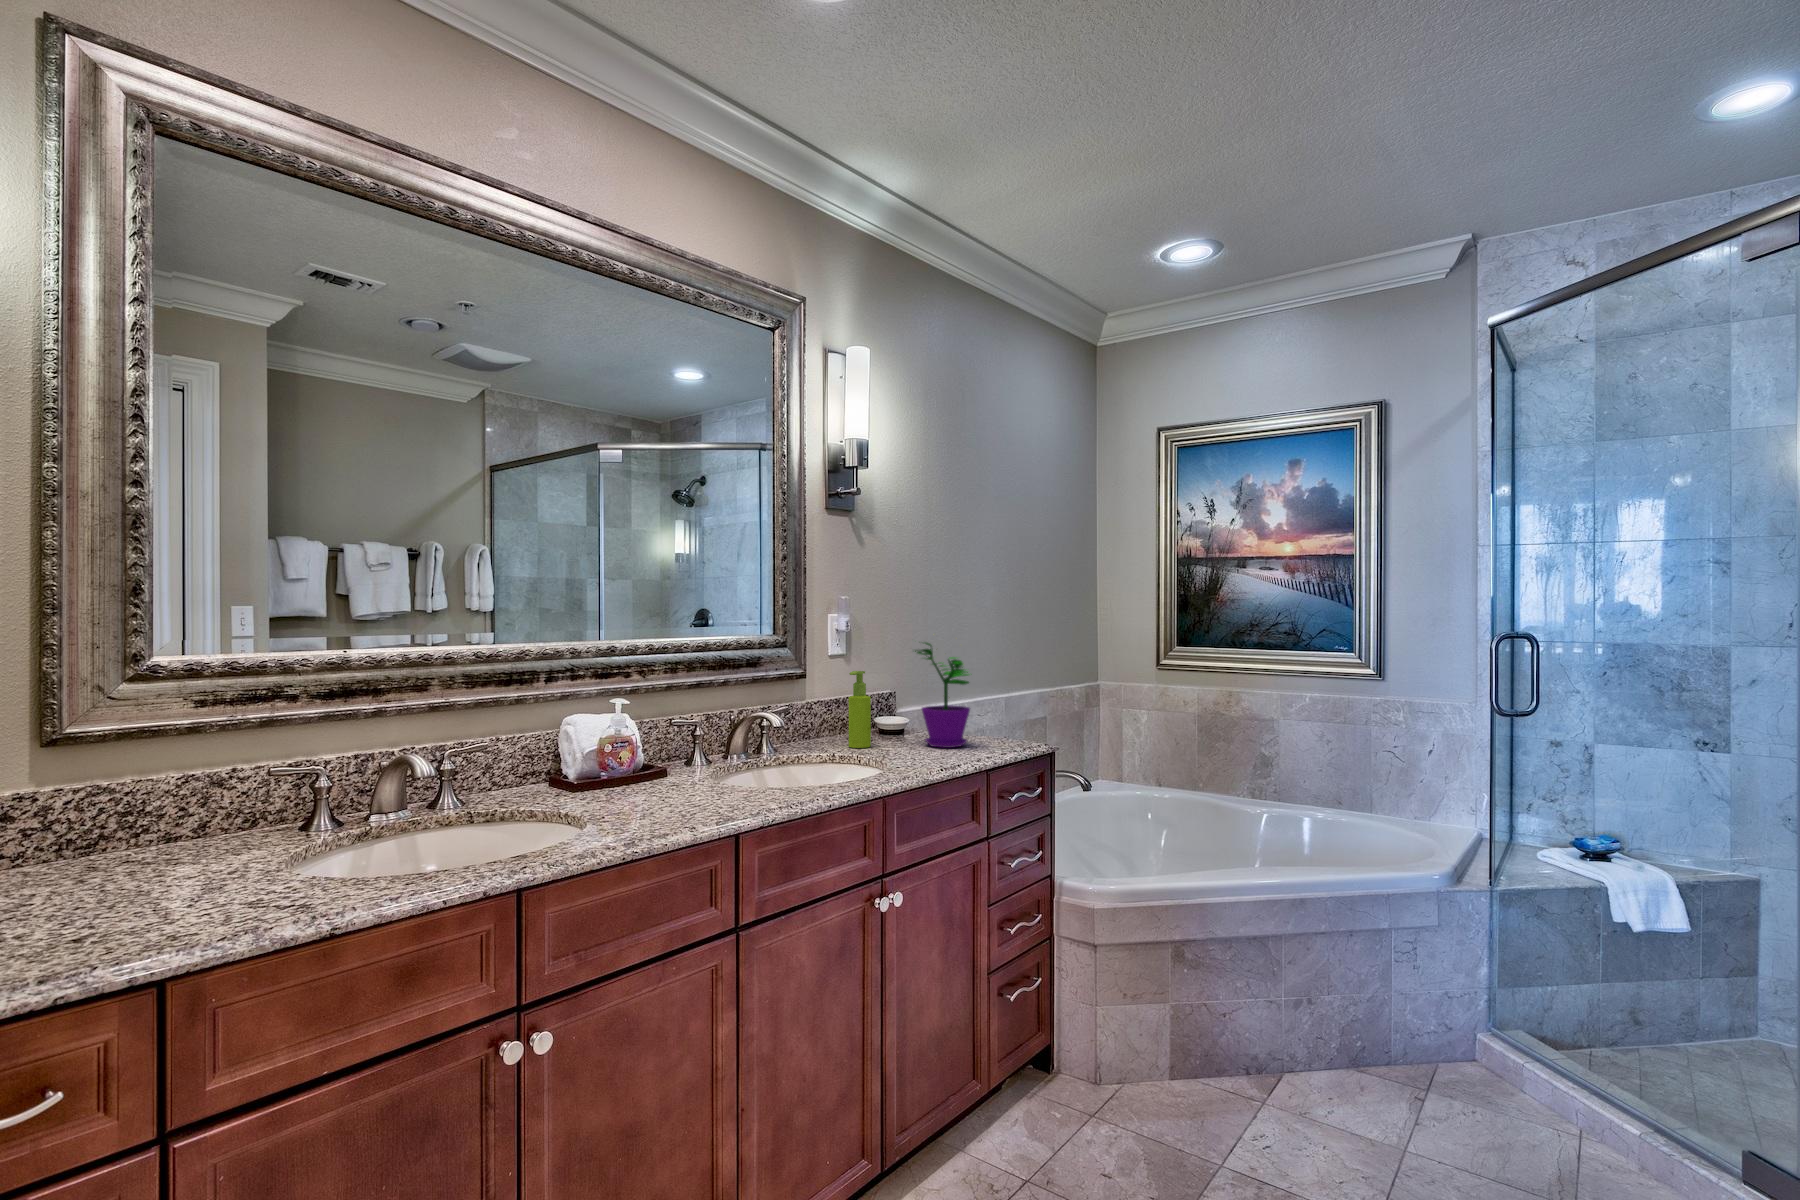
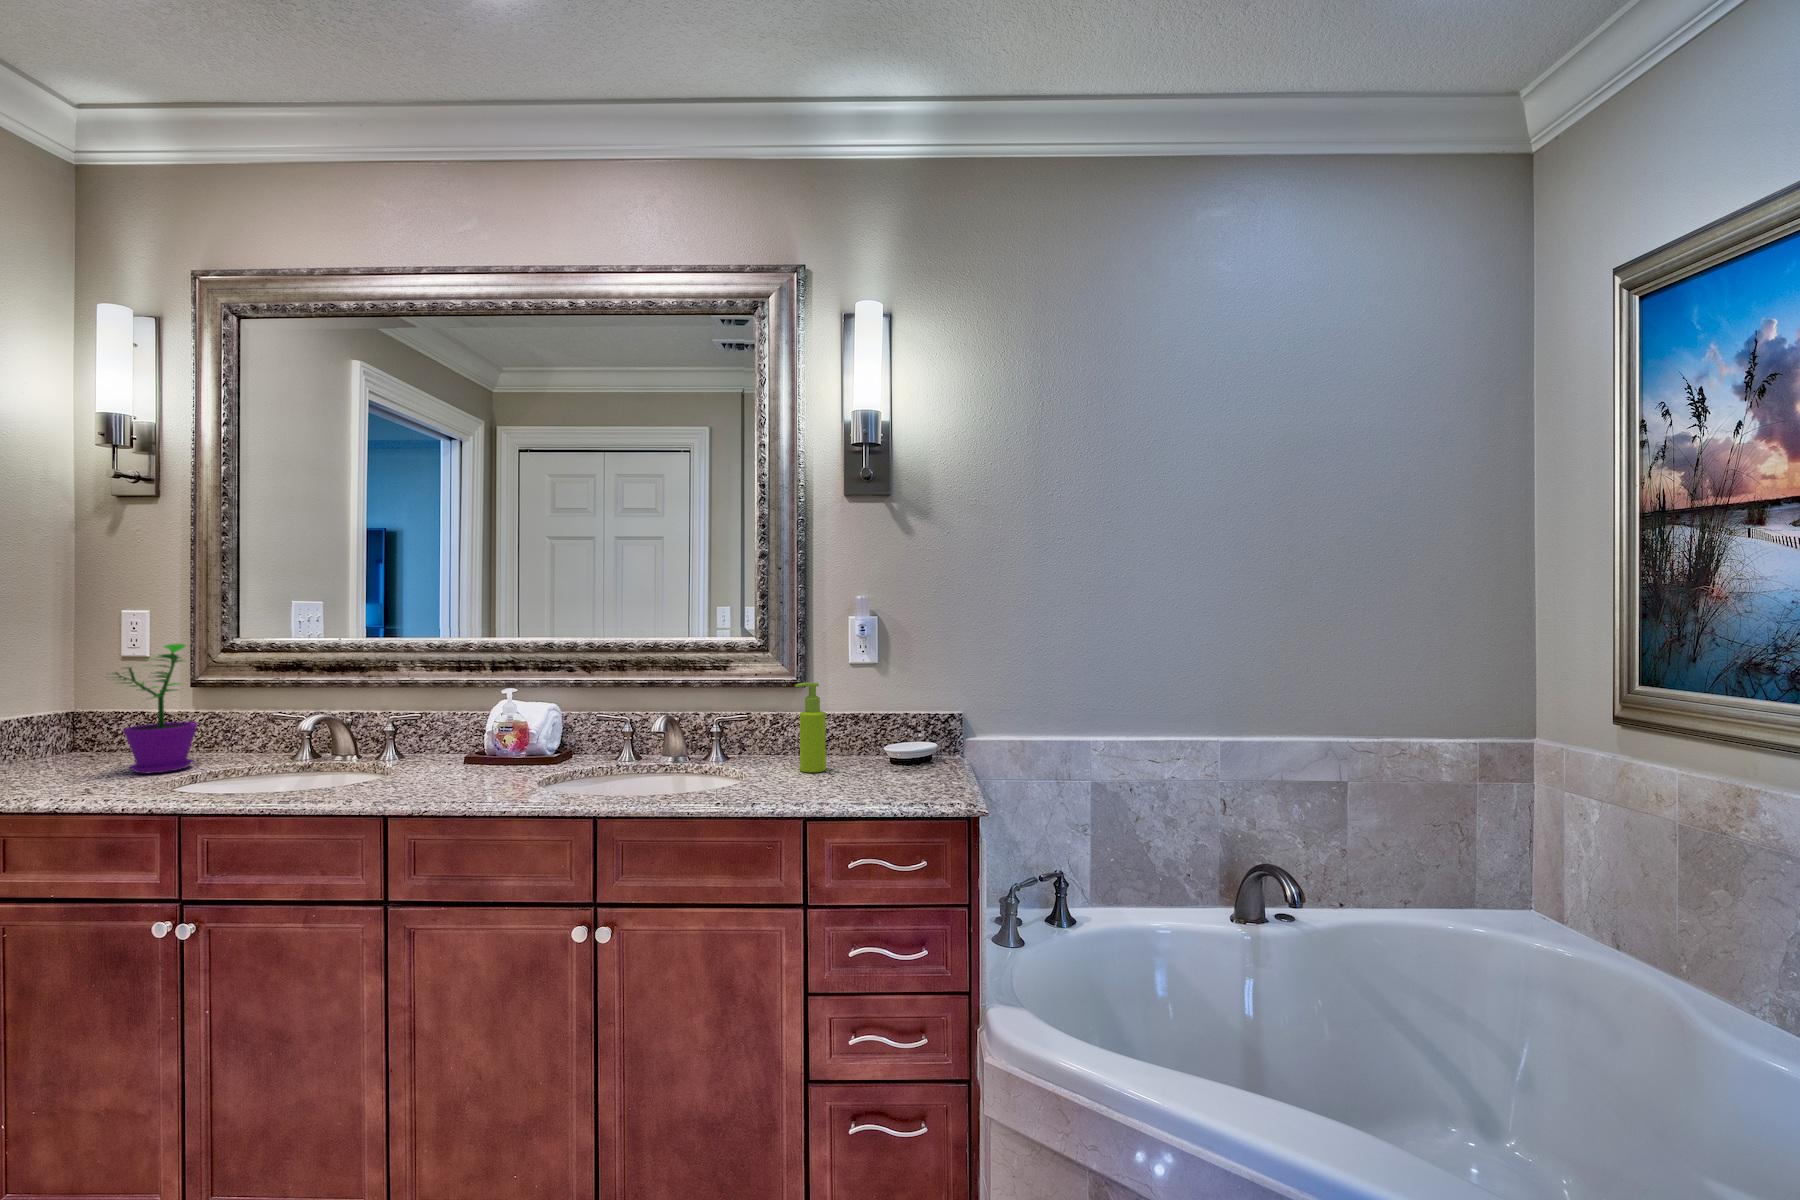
flower pot: present [915,643,970,748] -> present [115,644,197,774]

